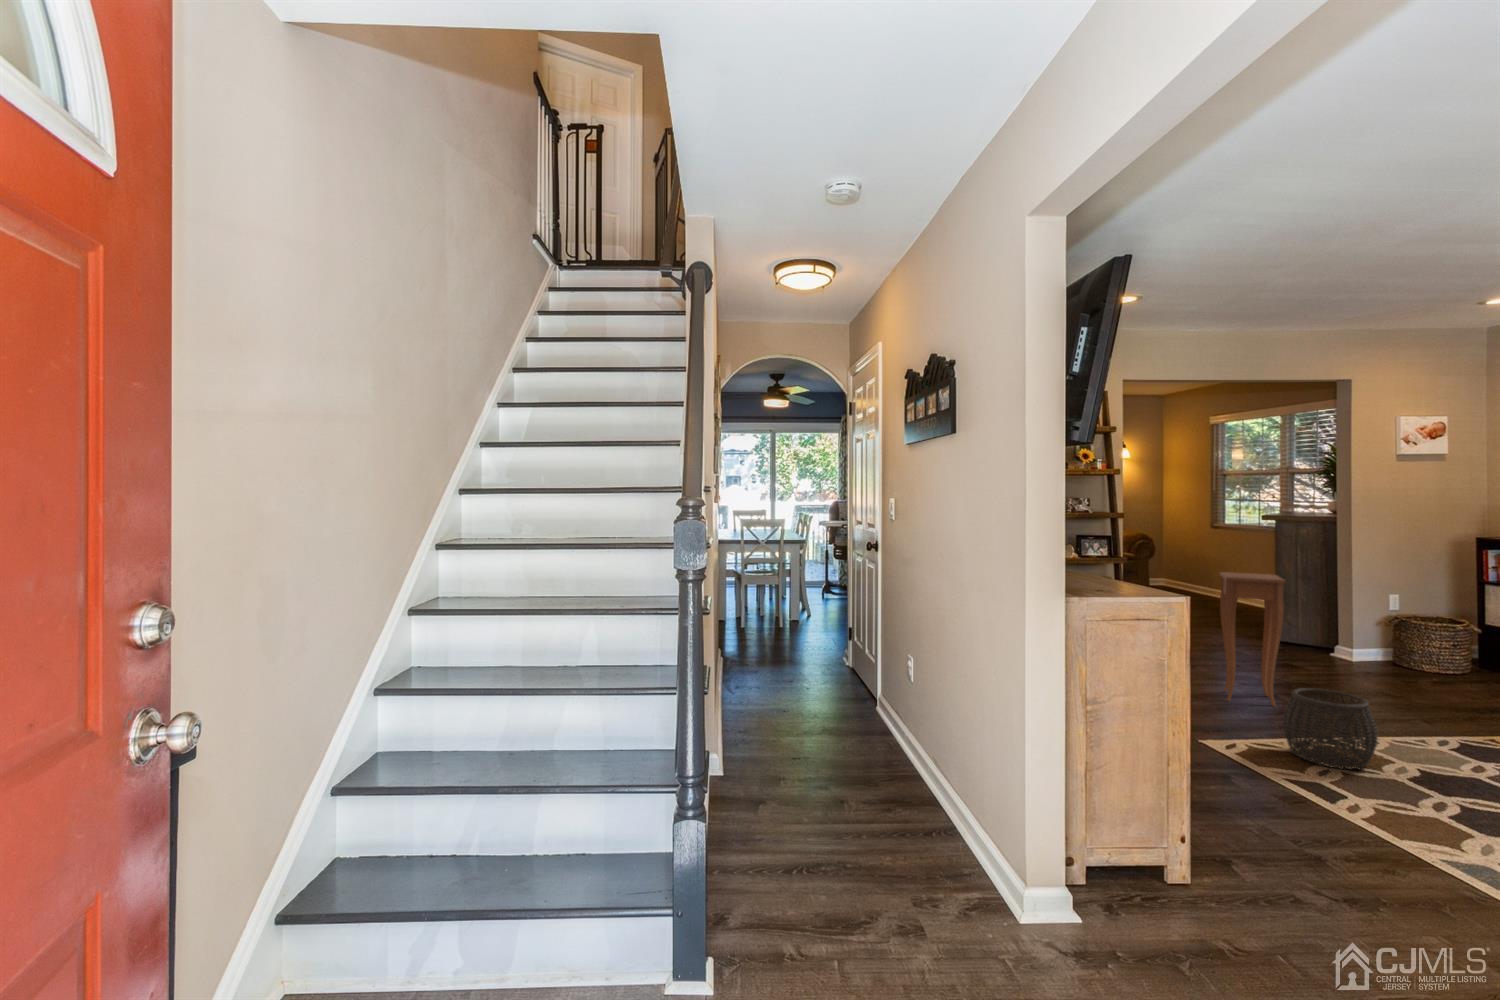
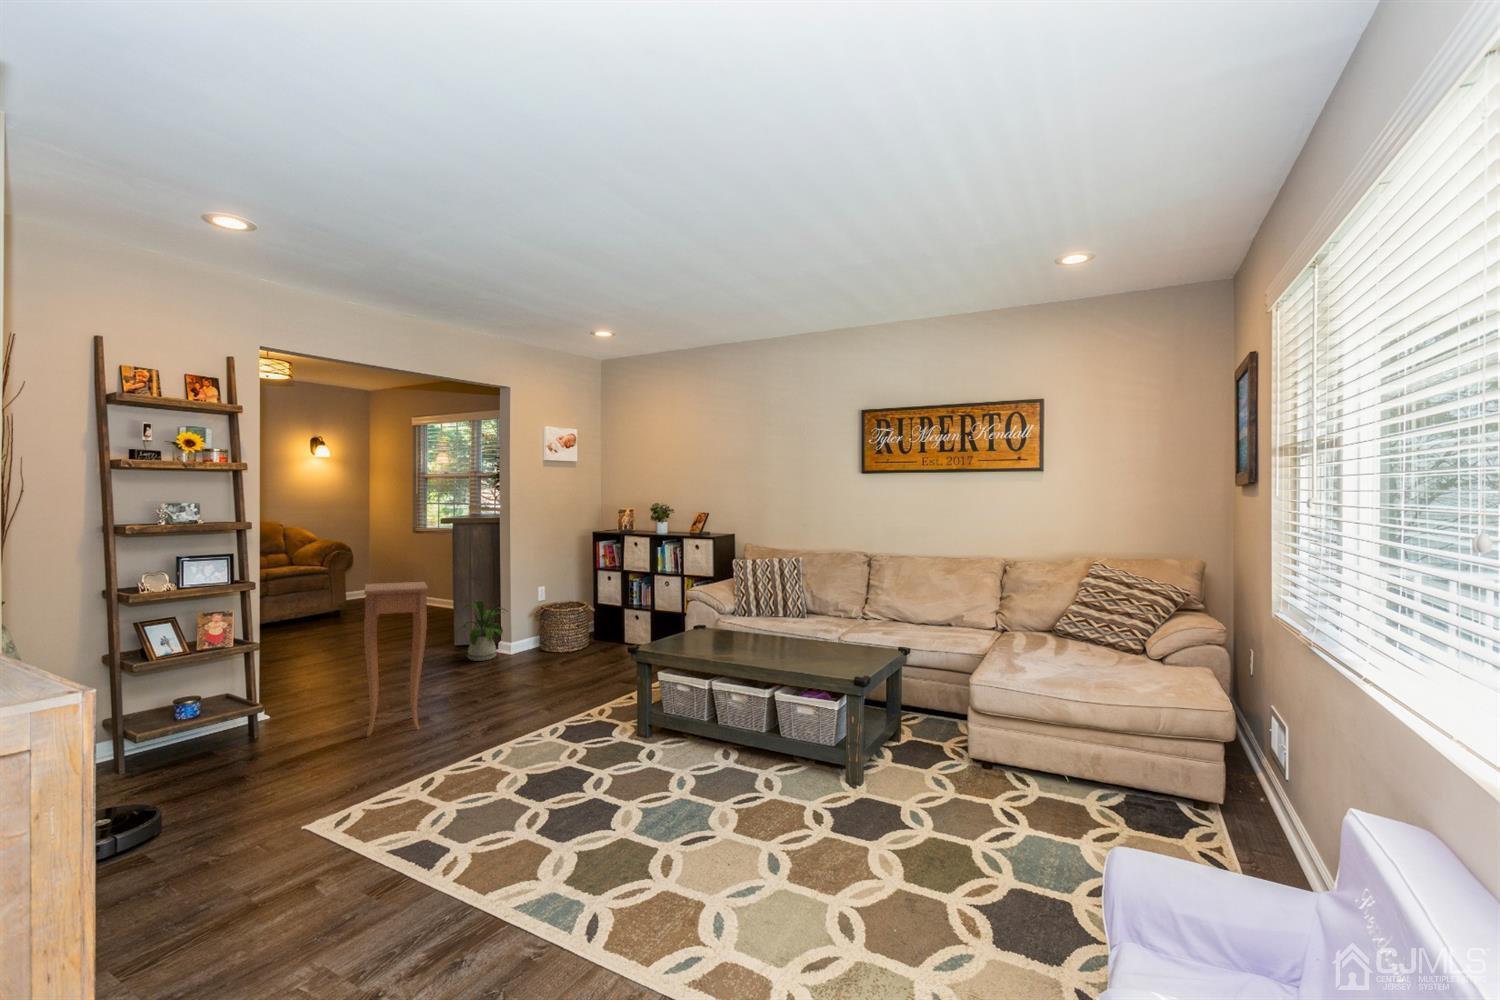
house plant: none [1292,602,1353,664] -> present [464,601,505,661]
woven basket: present [1283,688,1378,770] -> none [398,711,491,808]

